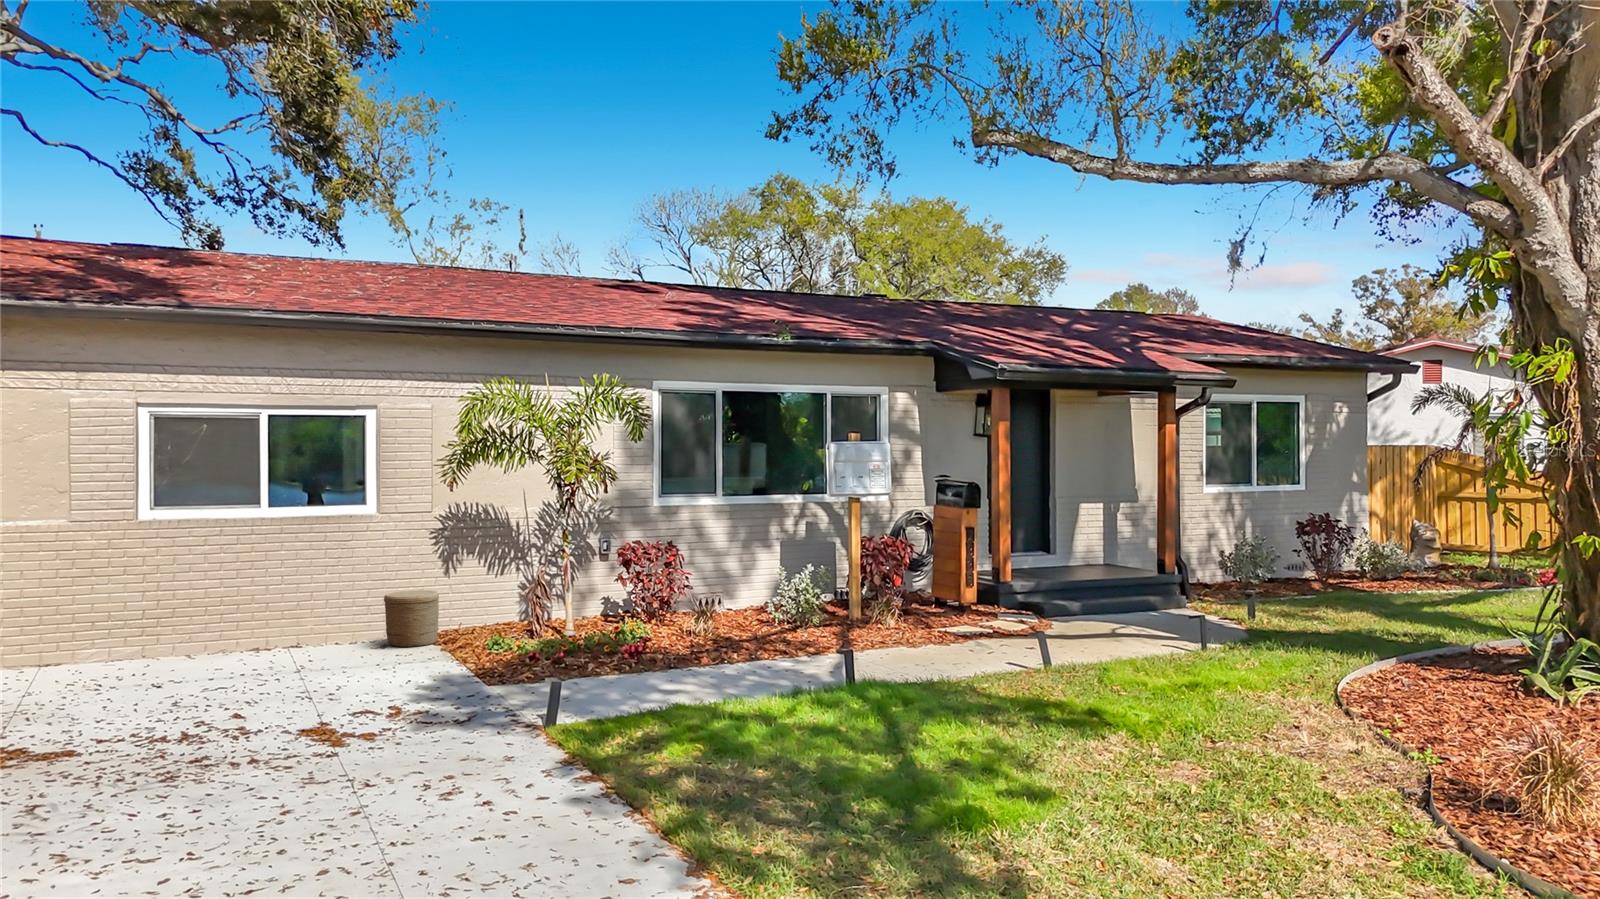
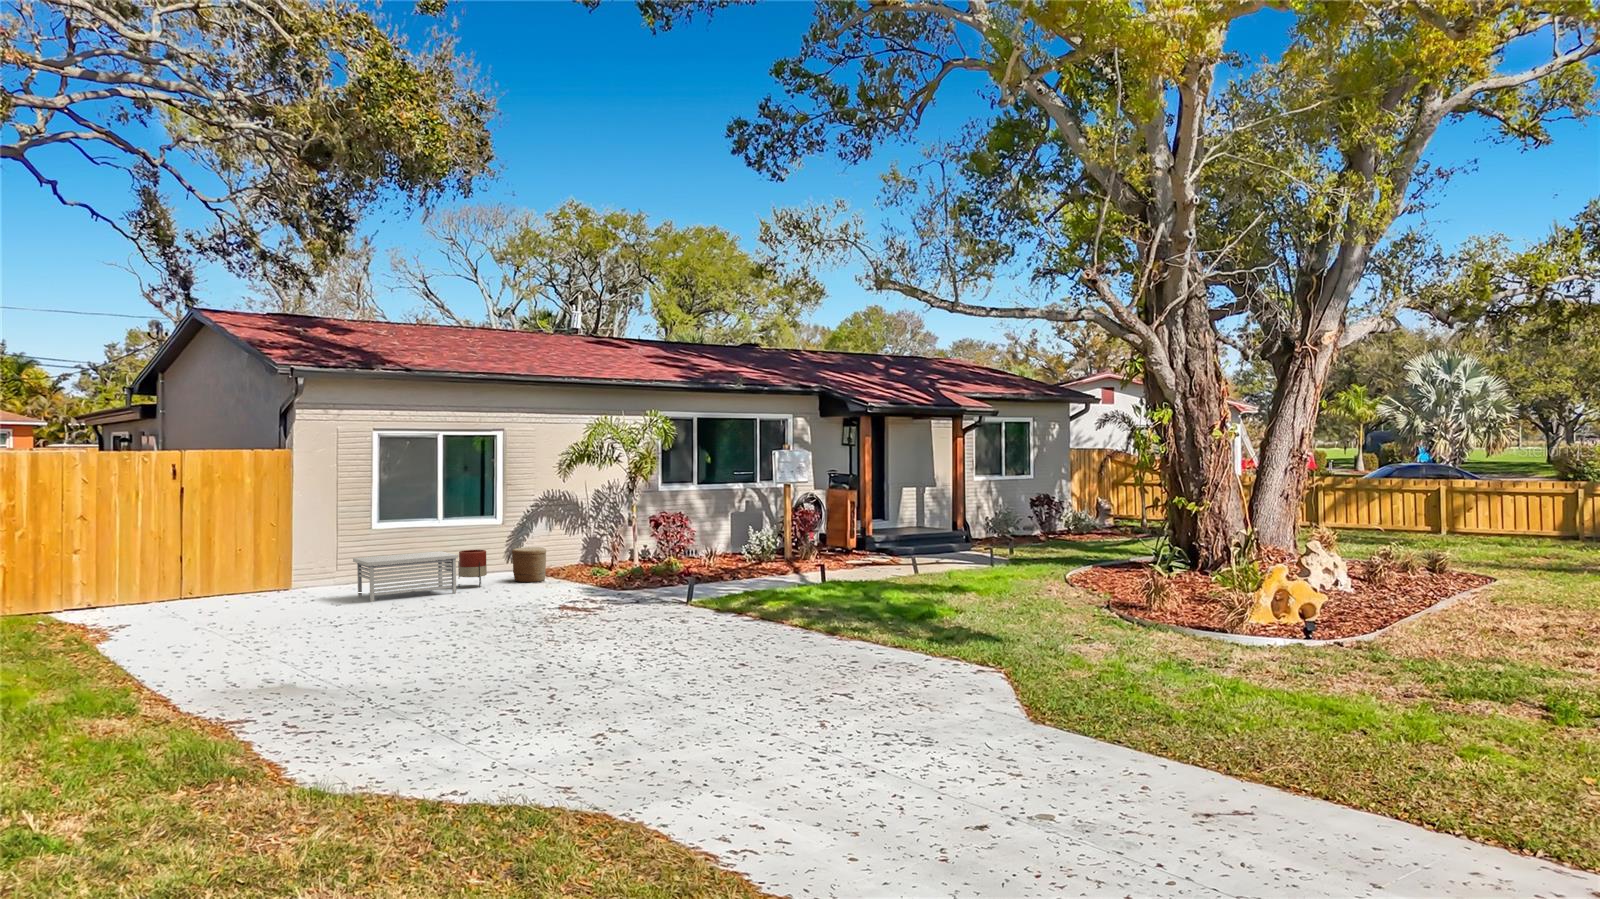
planter: none [287,593,333,656] -> present [458,550,487,588]
storage bench: none [89,595,261,680] -> present [353,551,458,602]

